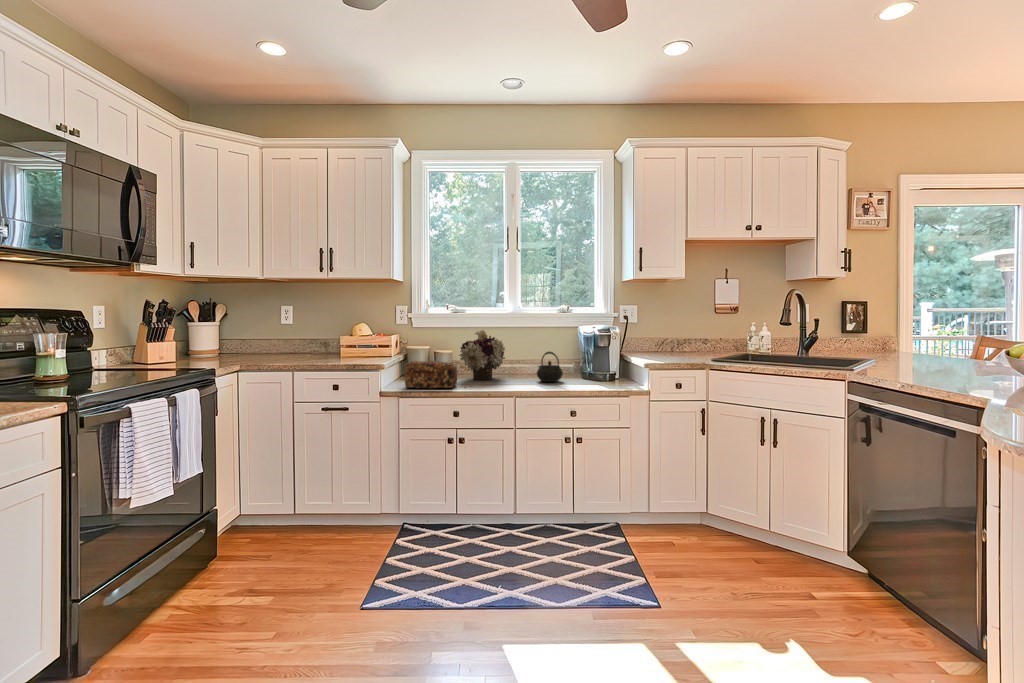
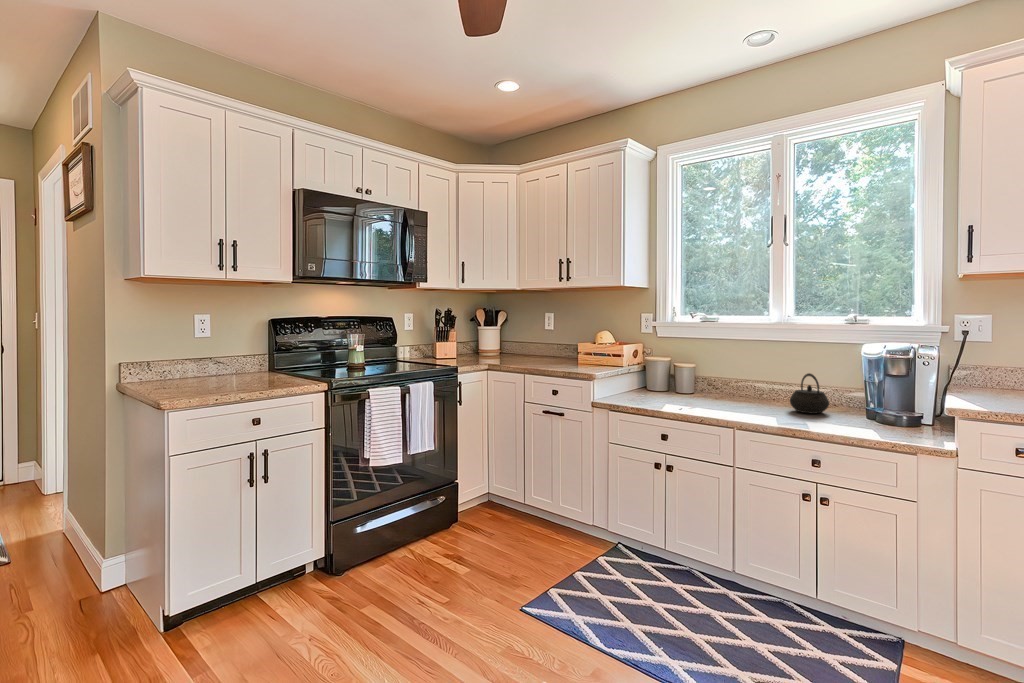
flower arrangement: present [459,330,505,380] -> none [693,341,758,400]
bread loaf: present [404,361,457,388] -> none [621,373,682,406]

